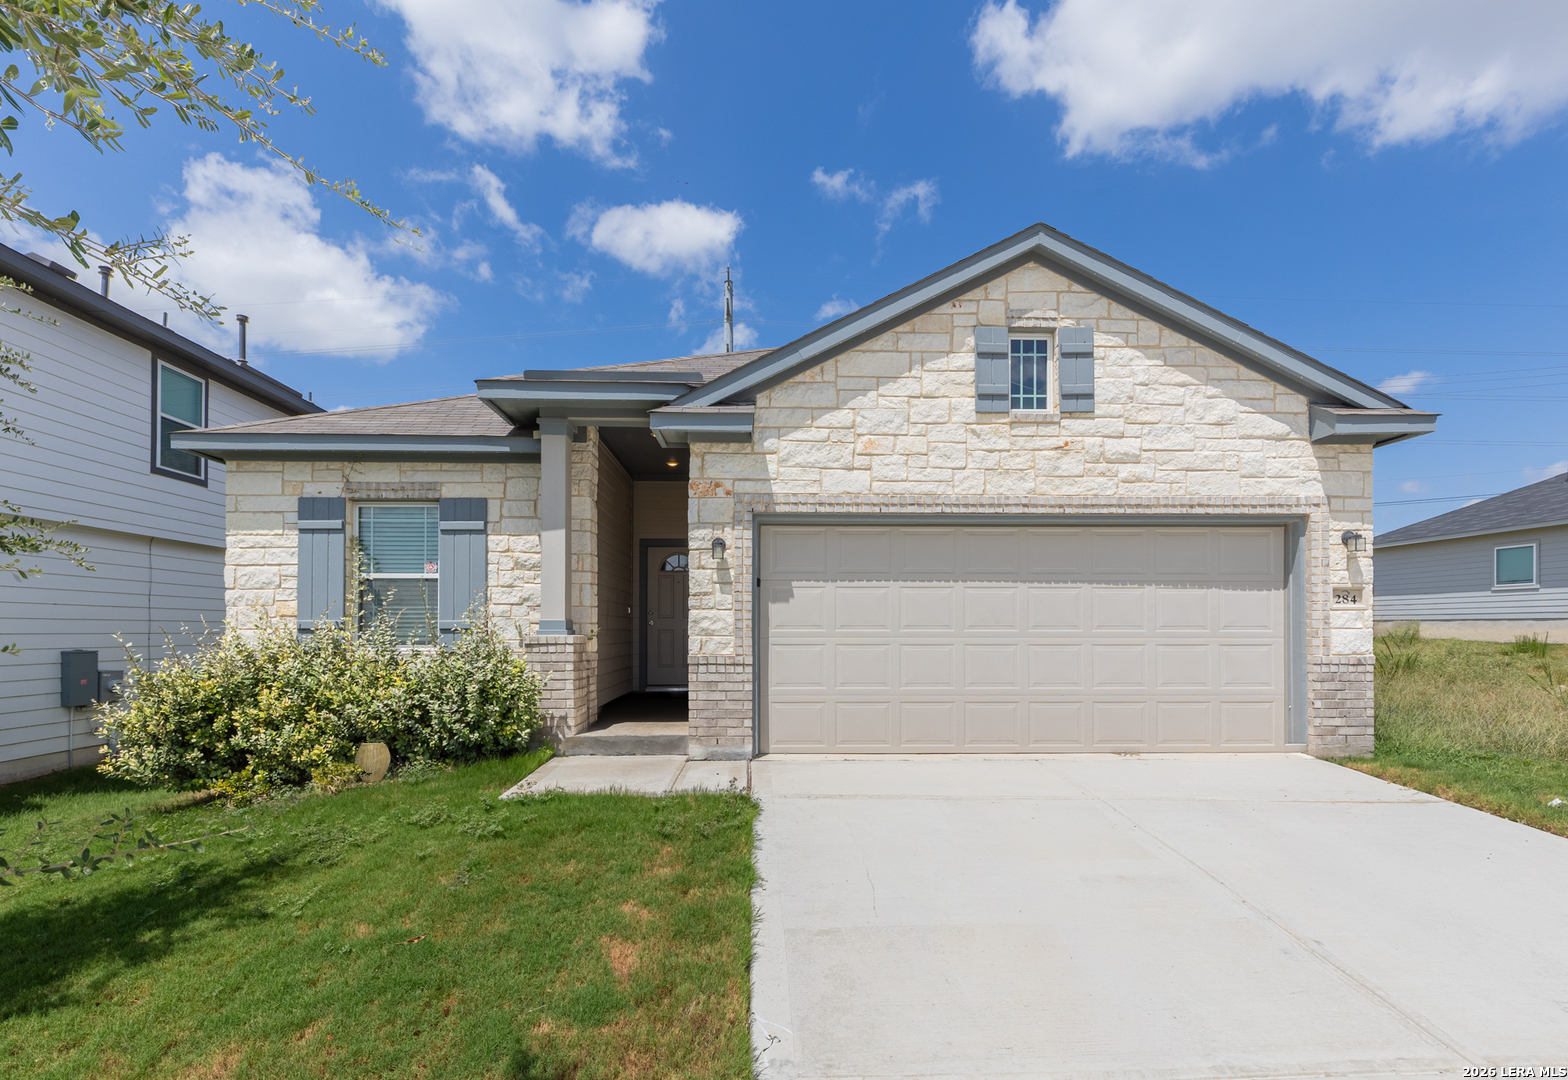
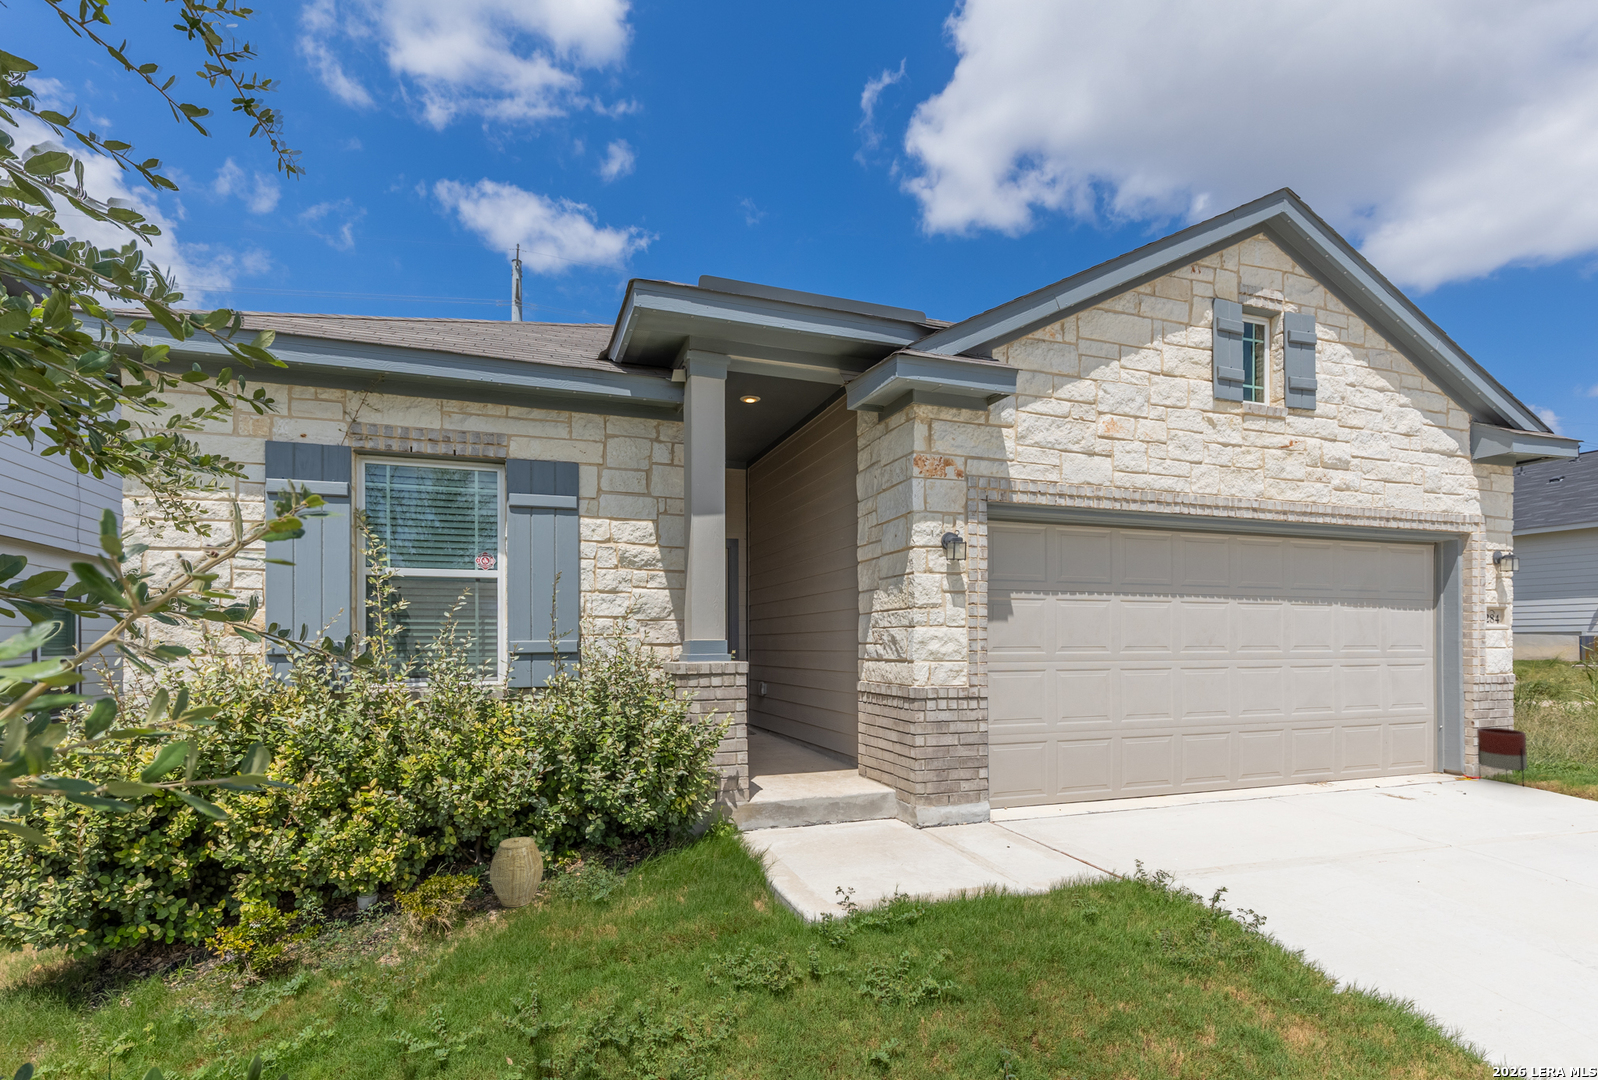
planter: none [1300,713,1348,772] -> present [1477,728,1527,782]

